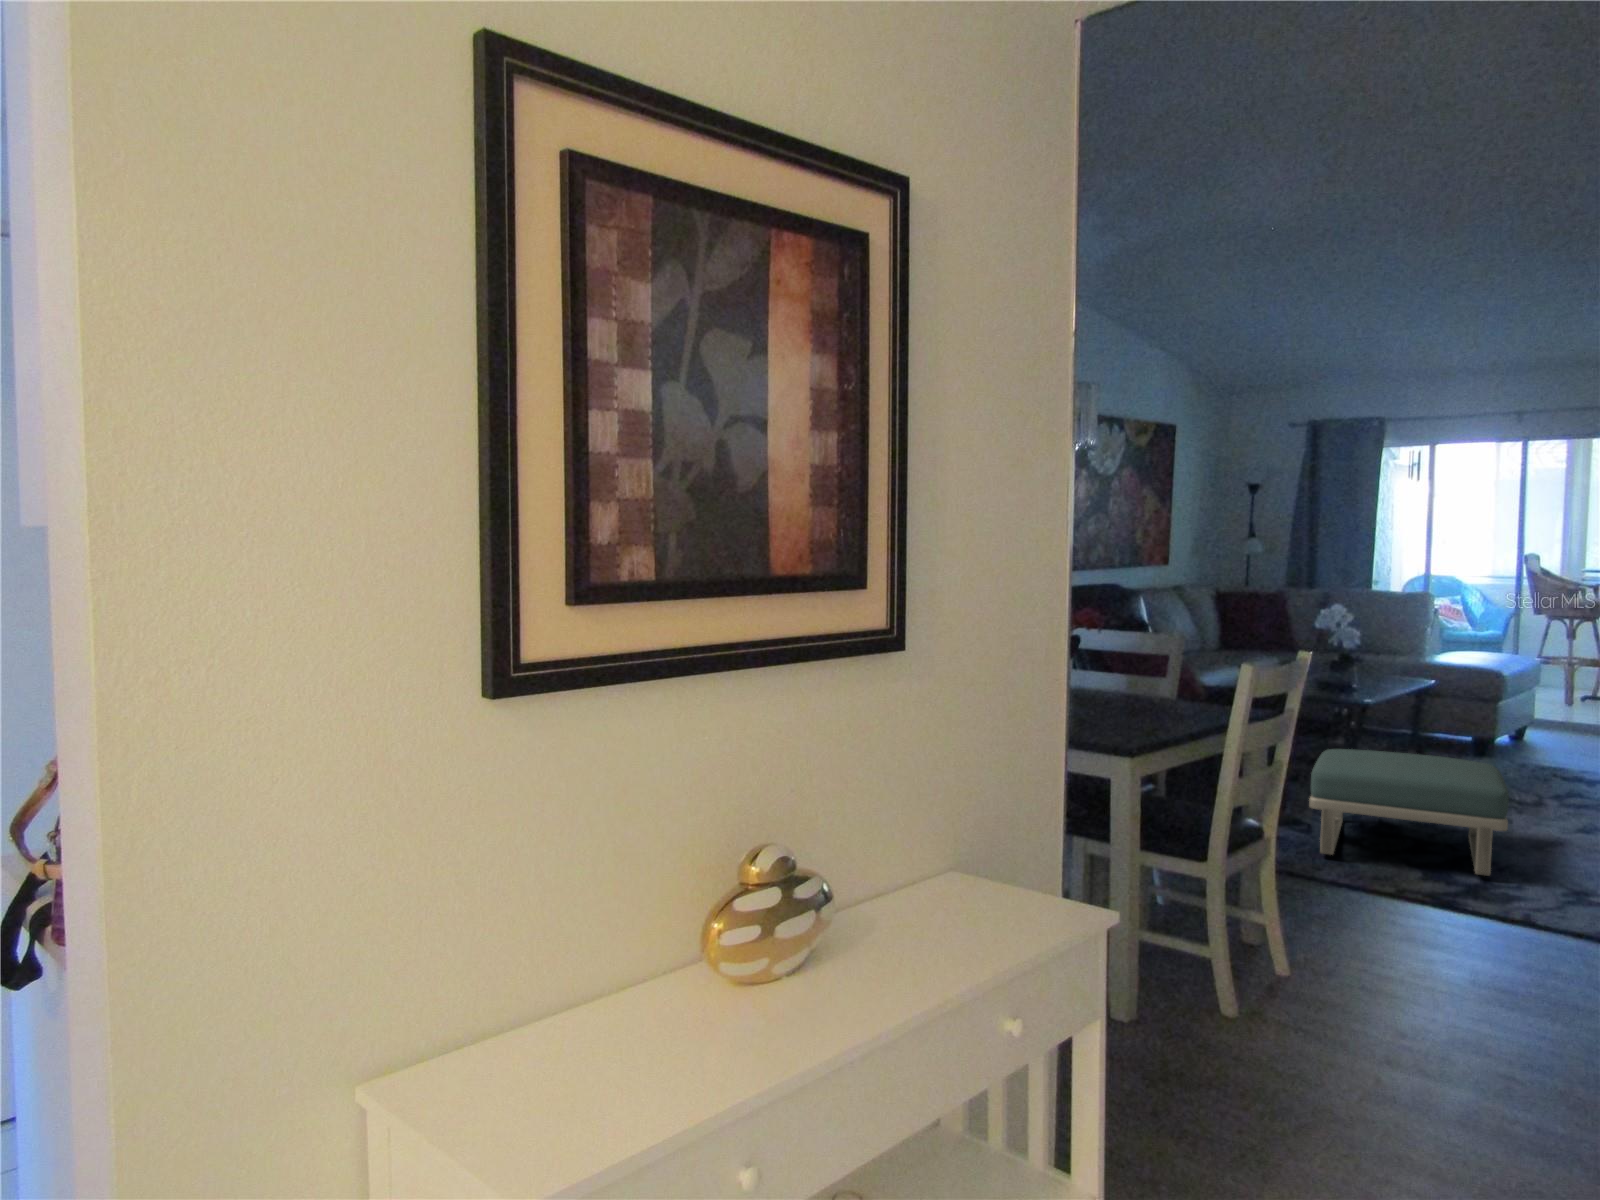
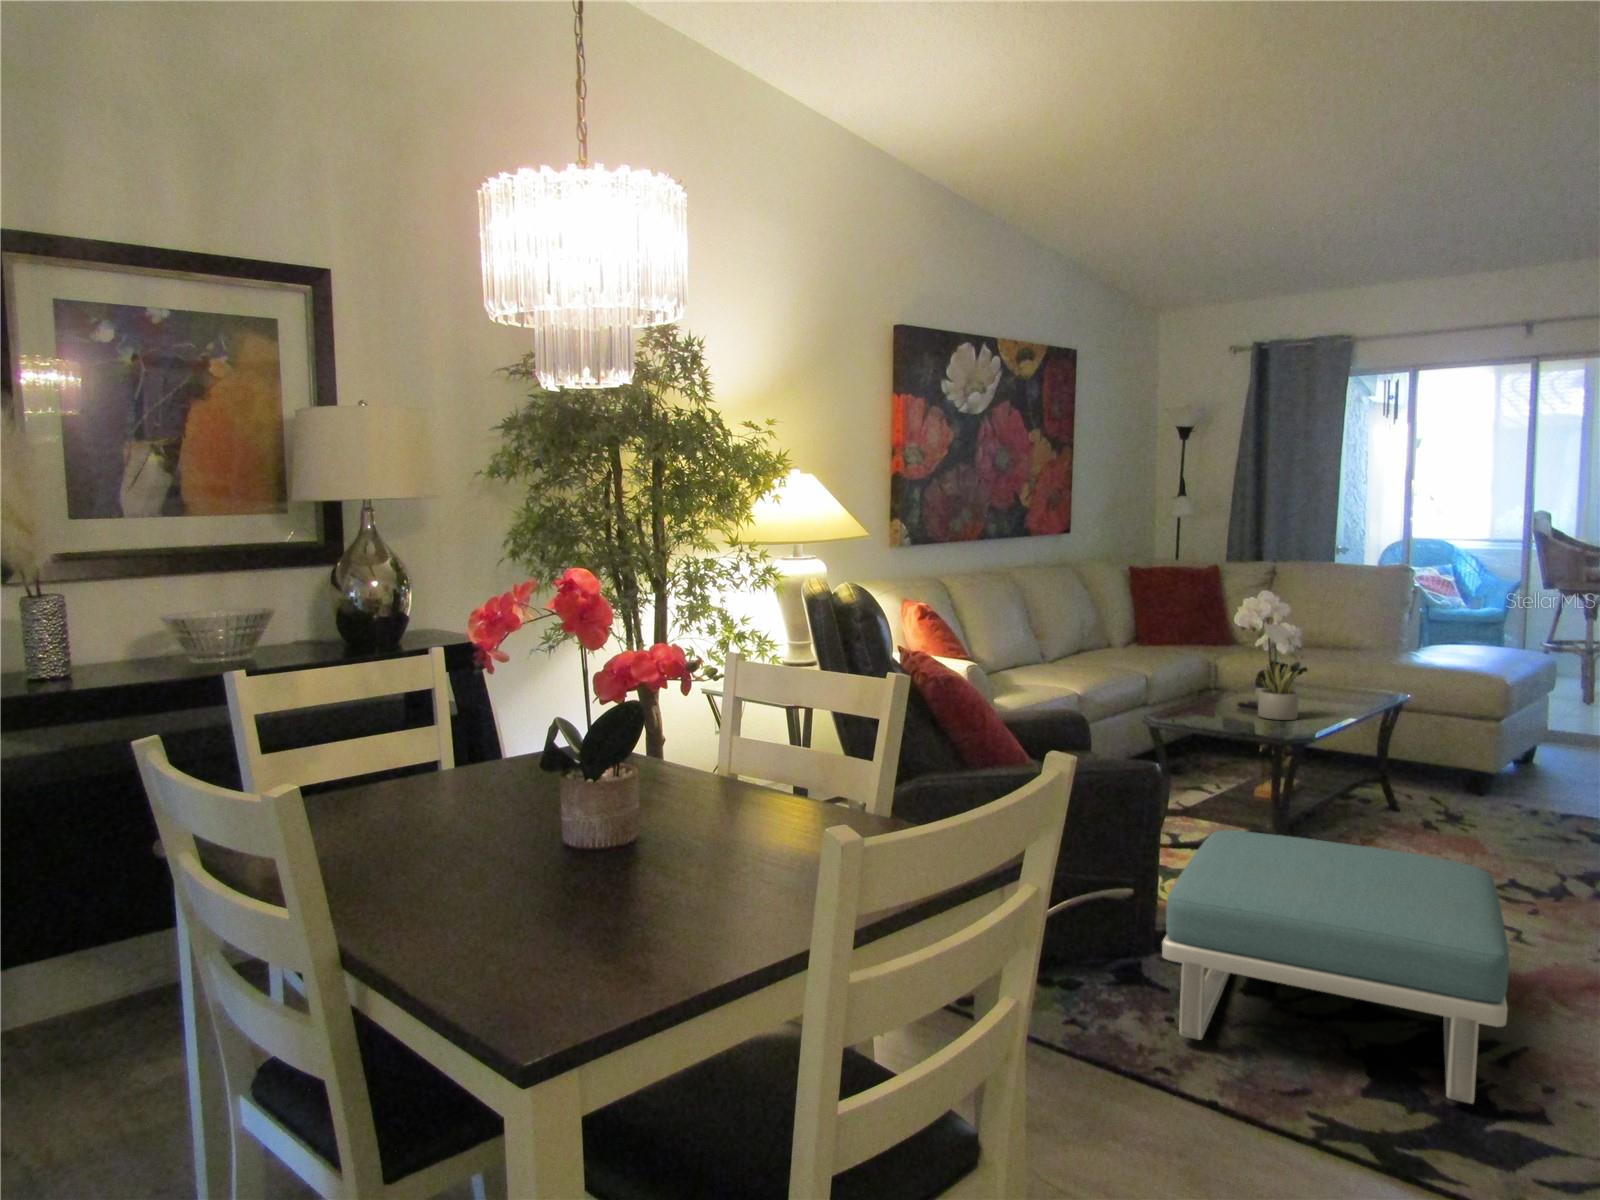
succulent plant: none [1336,652,1366,693] -> present [1258,661,1299,720]

